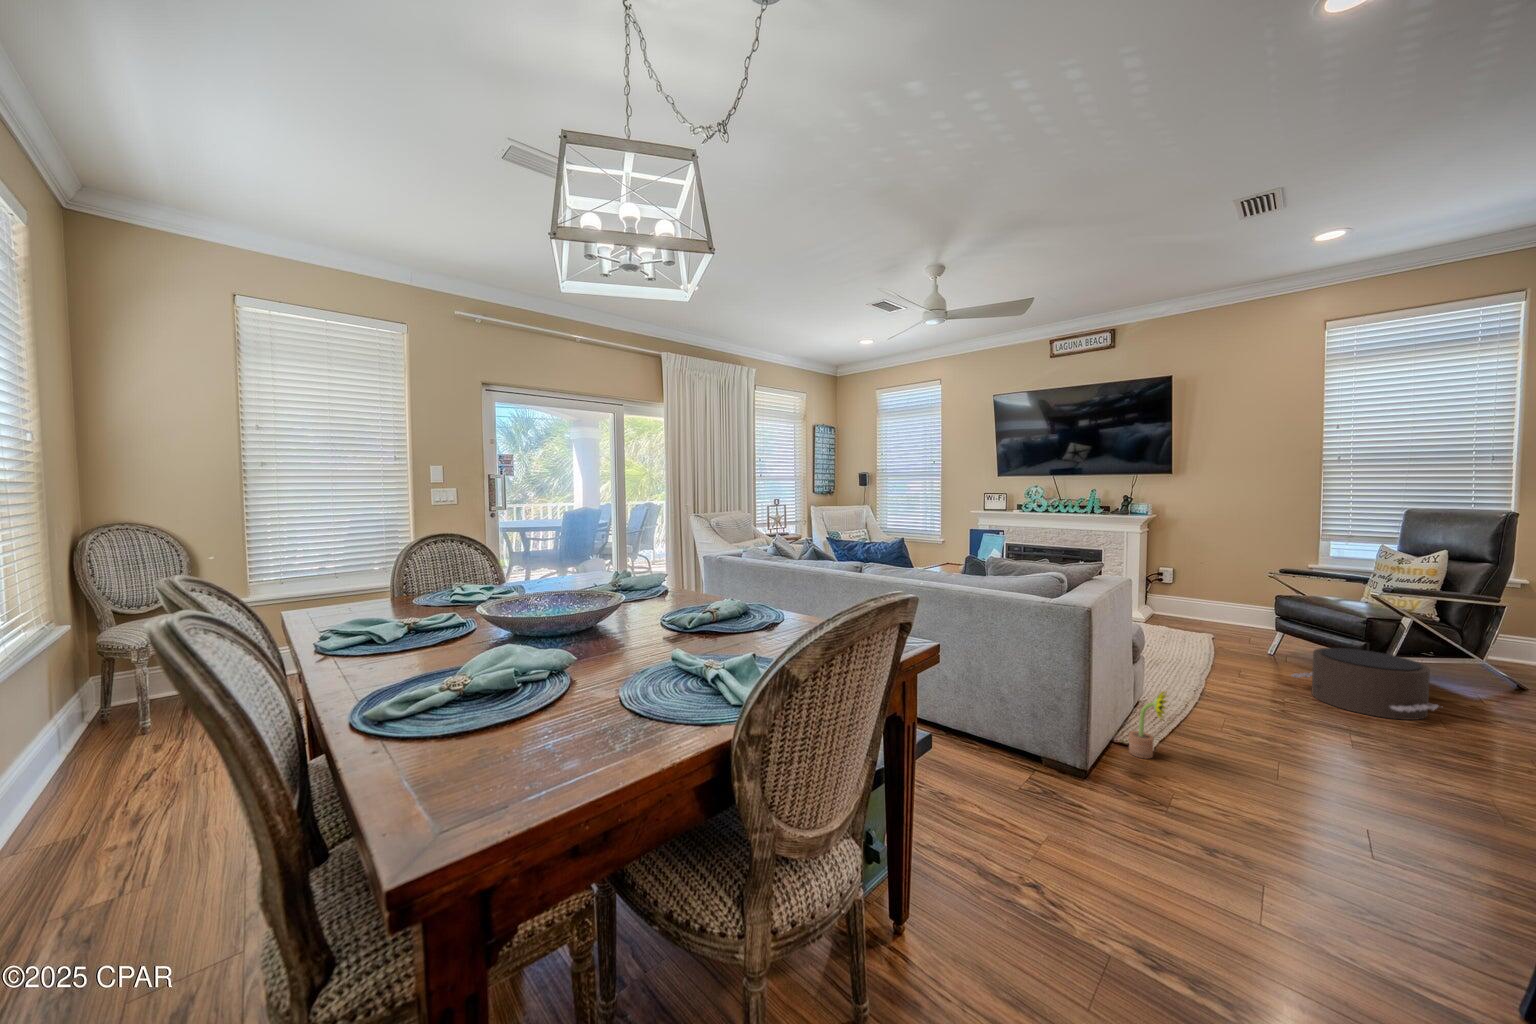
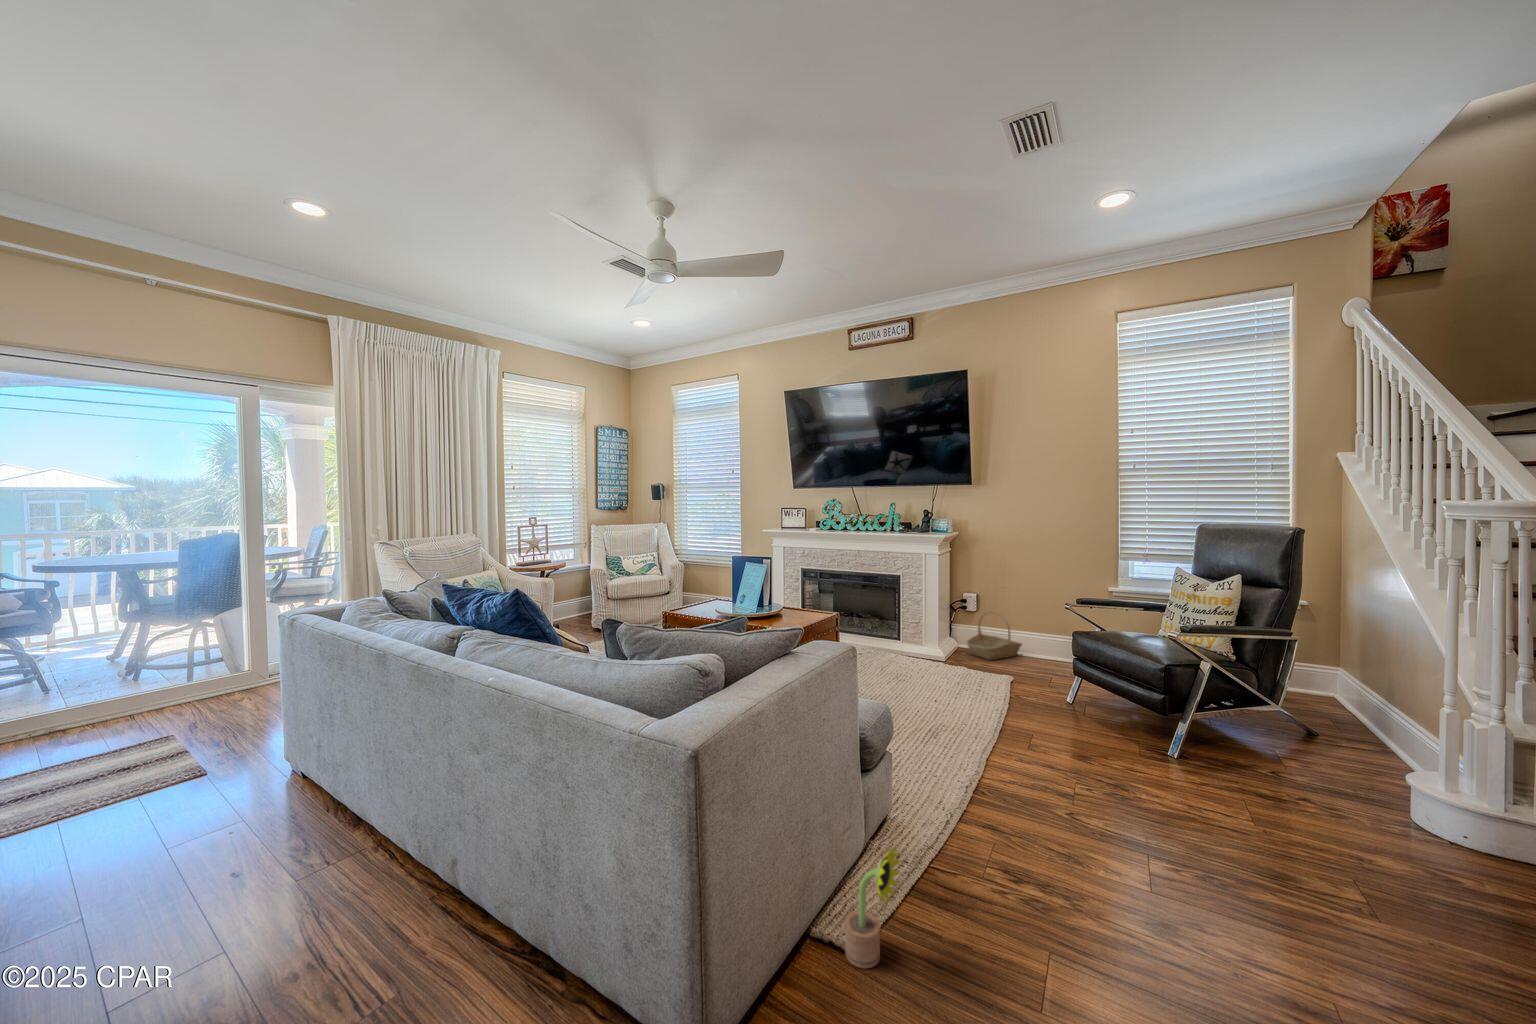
basket: none [1165,584,1221,625] -> present [966,612,1022,660]
pouf: present [1291,648,1439,720] -> none [1083,705,1254,812]

